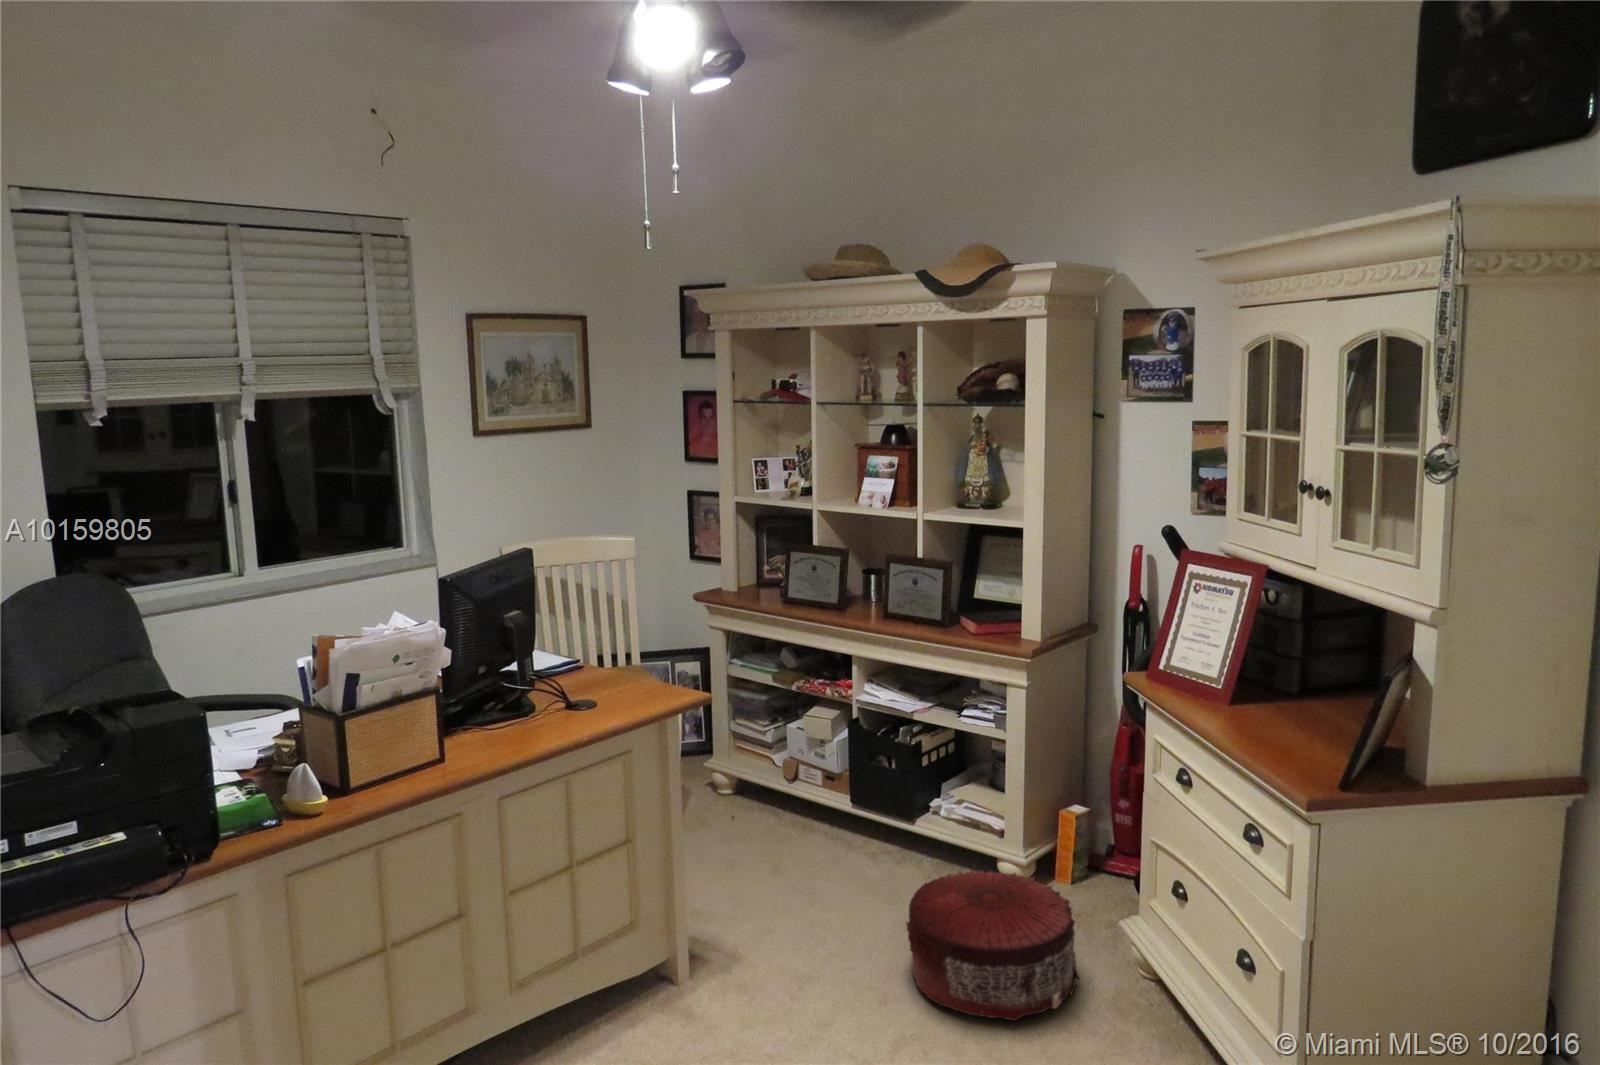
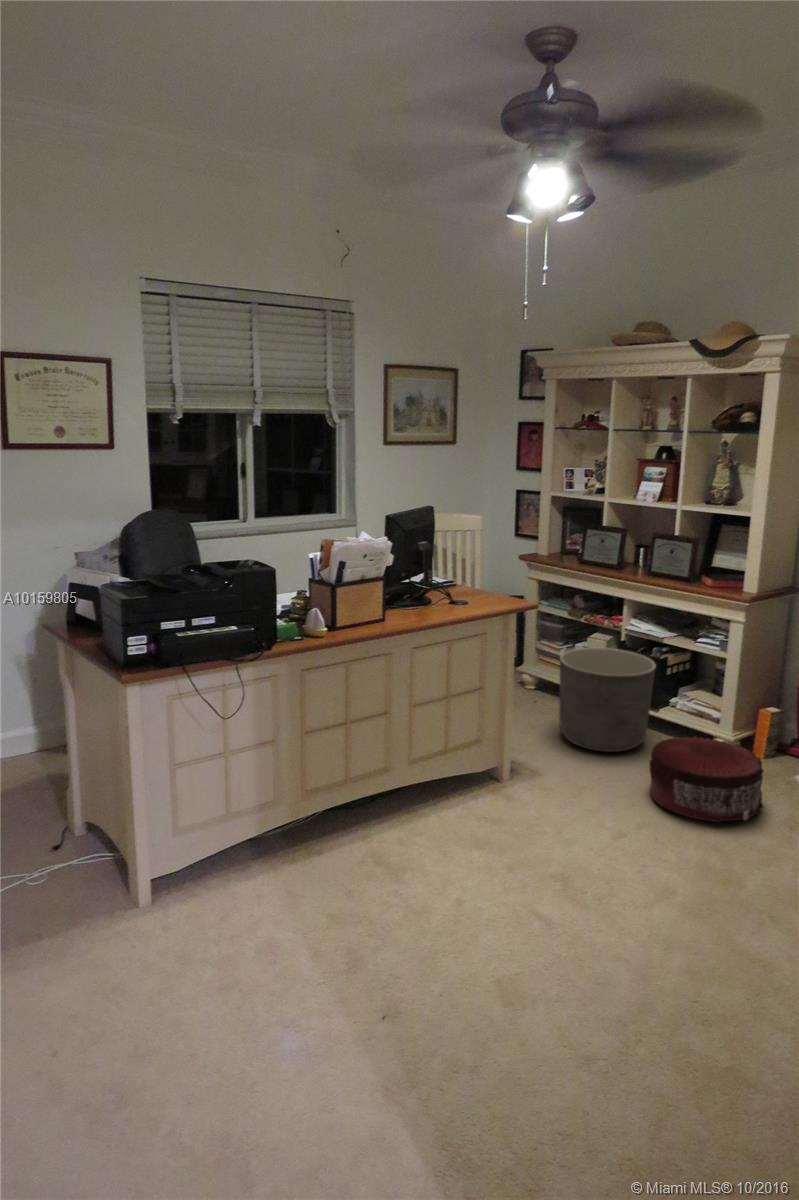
planter: none [763,732,905,901] -> present [559,648,656,752]

